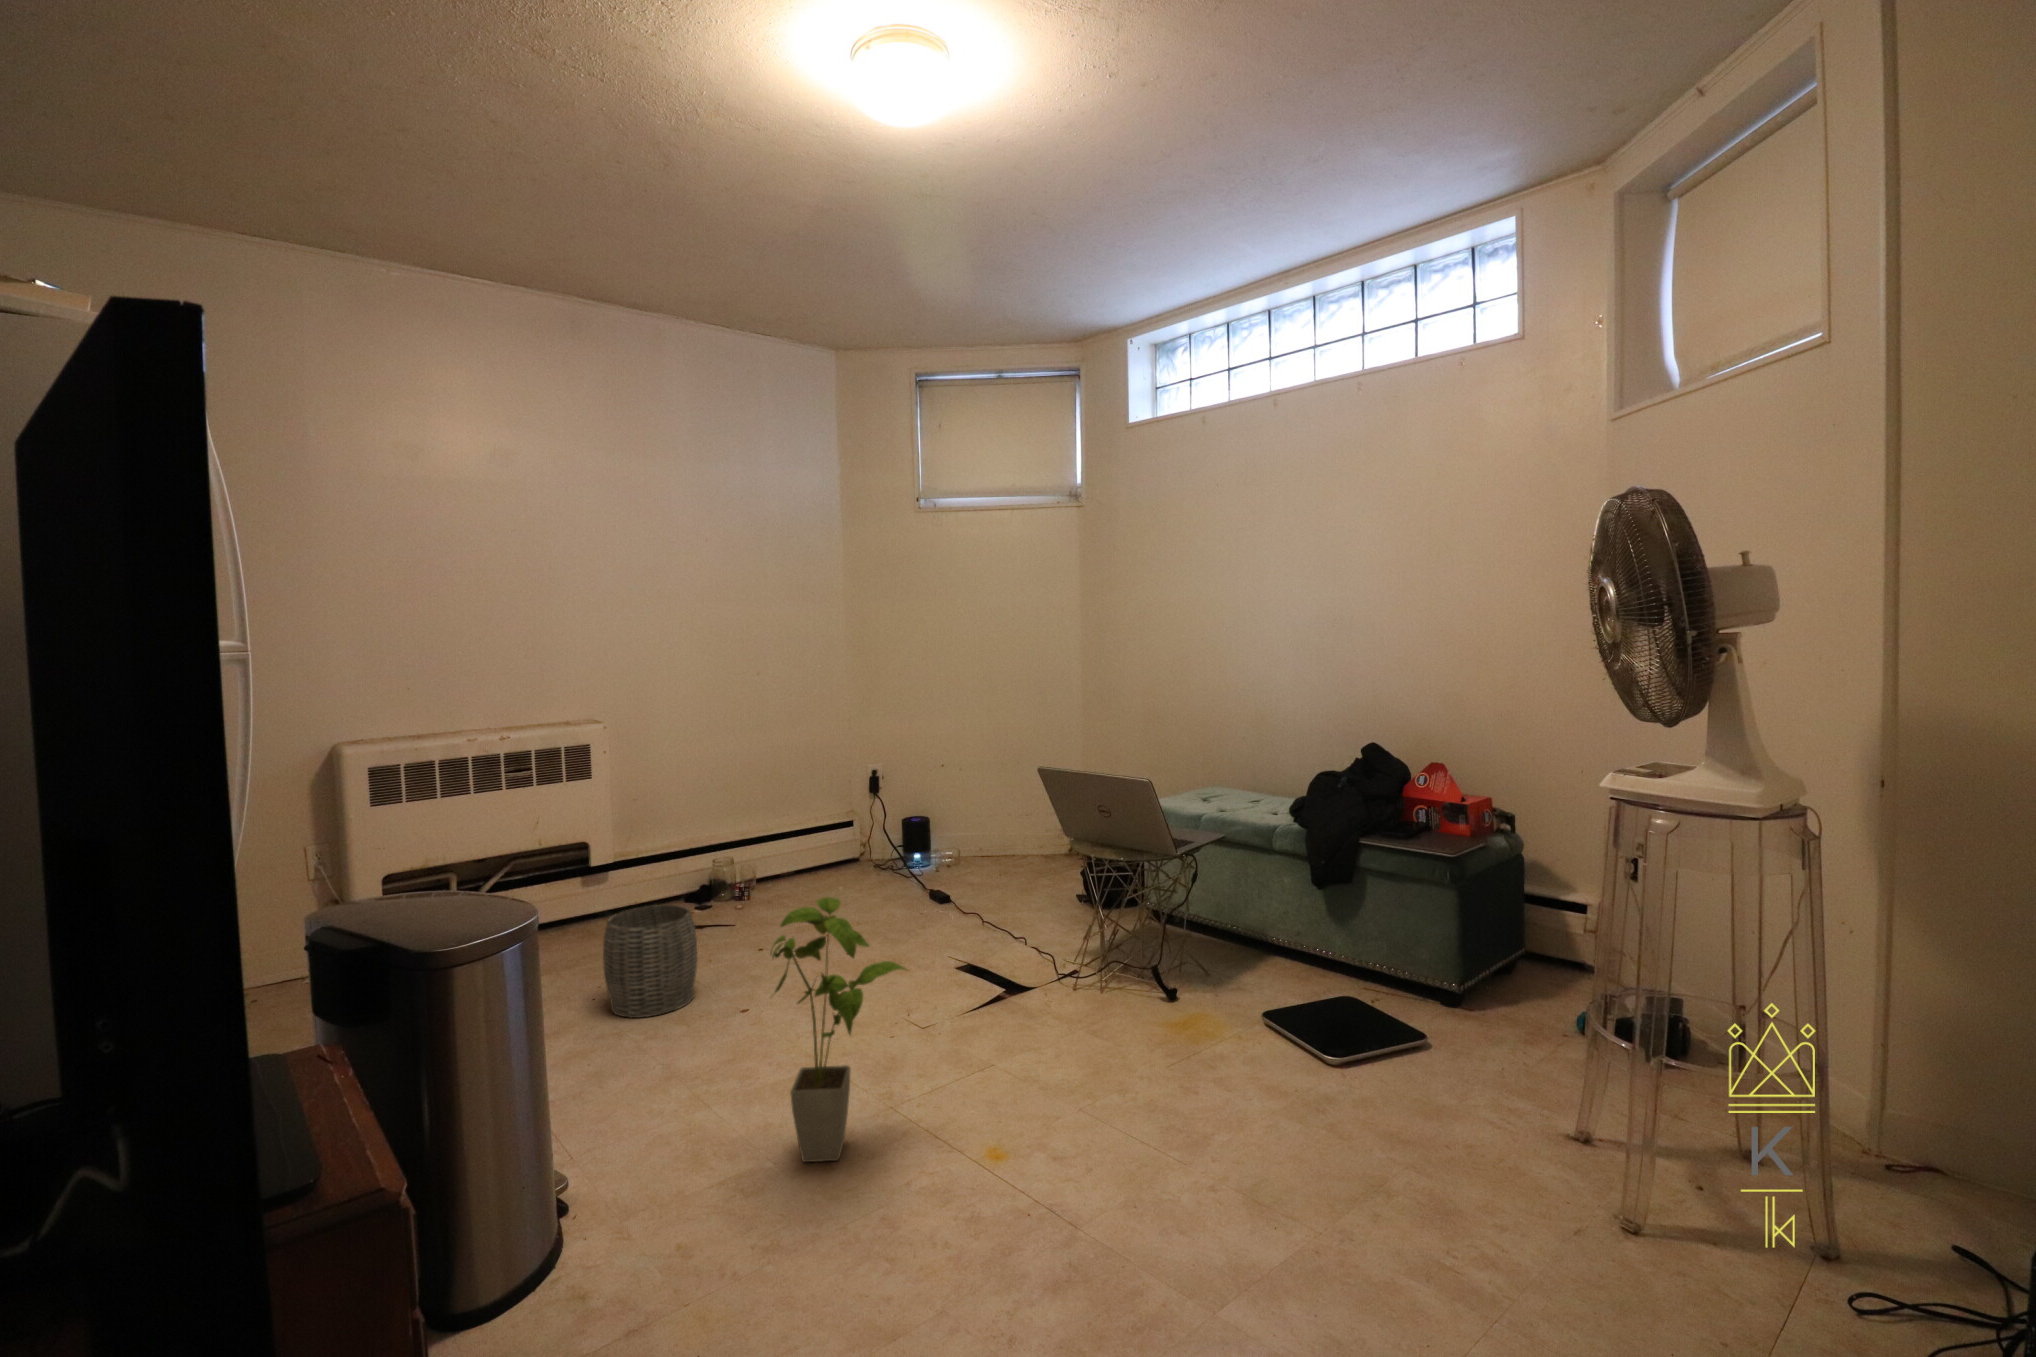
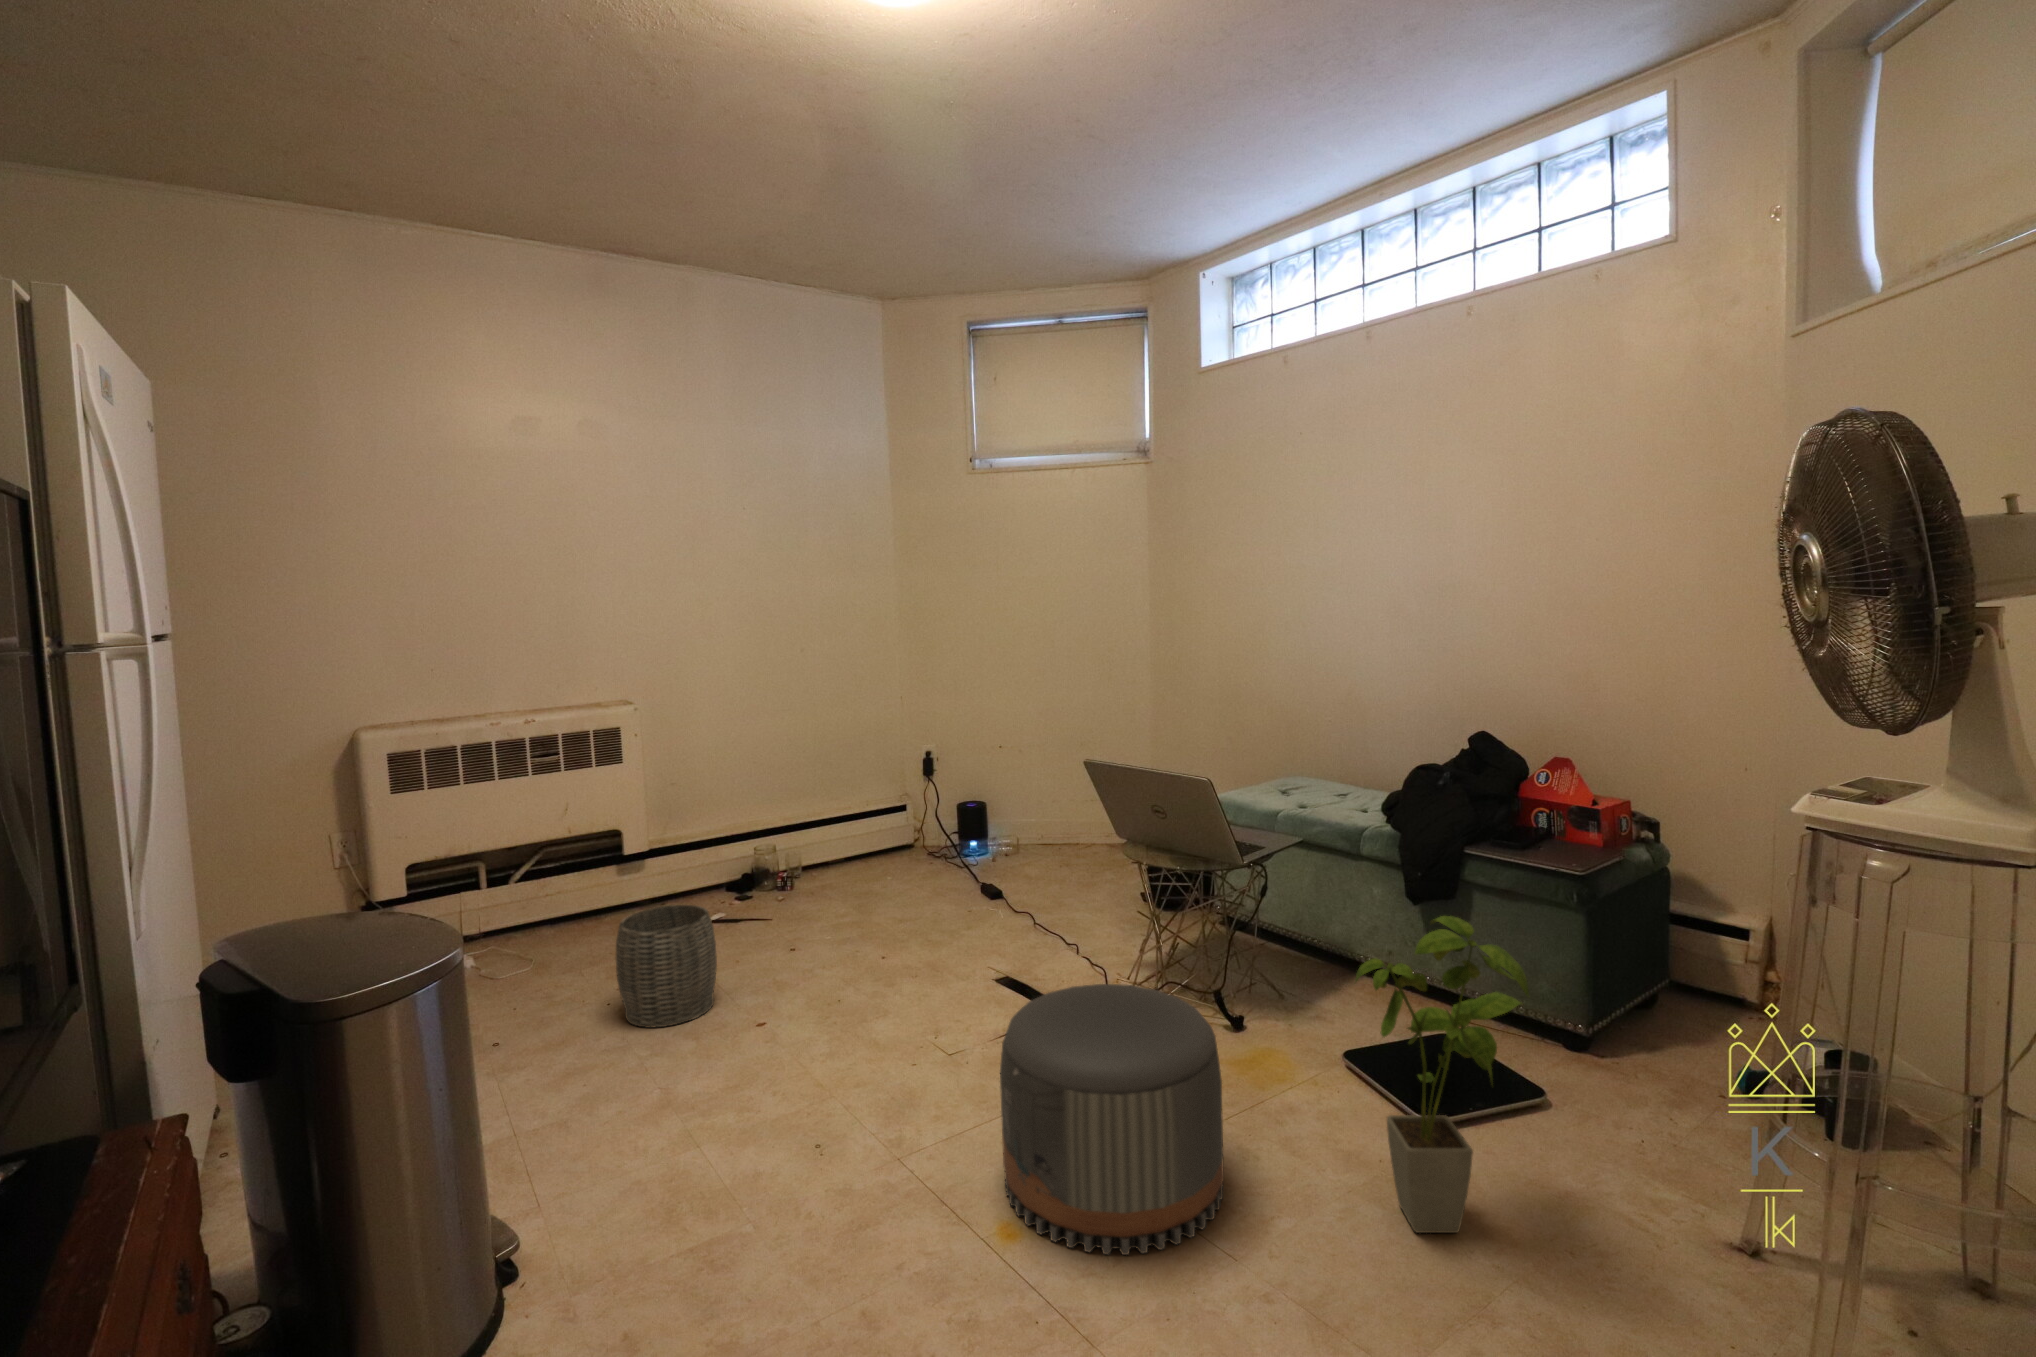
house plant: present [770,897,907,1162] -> present [1355,916,1529,1233]
pouf: none [981,954,1171,1173] -> present [1000,984,1224,1255]

